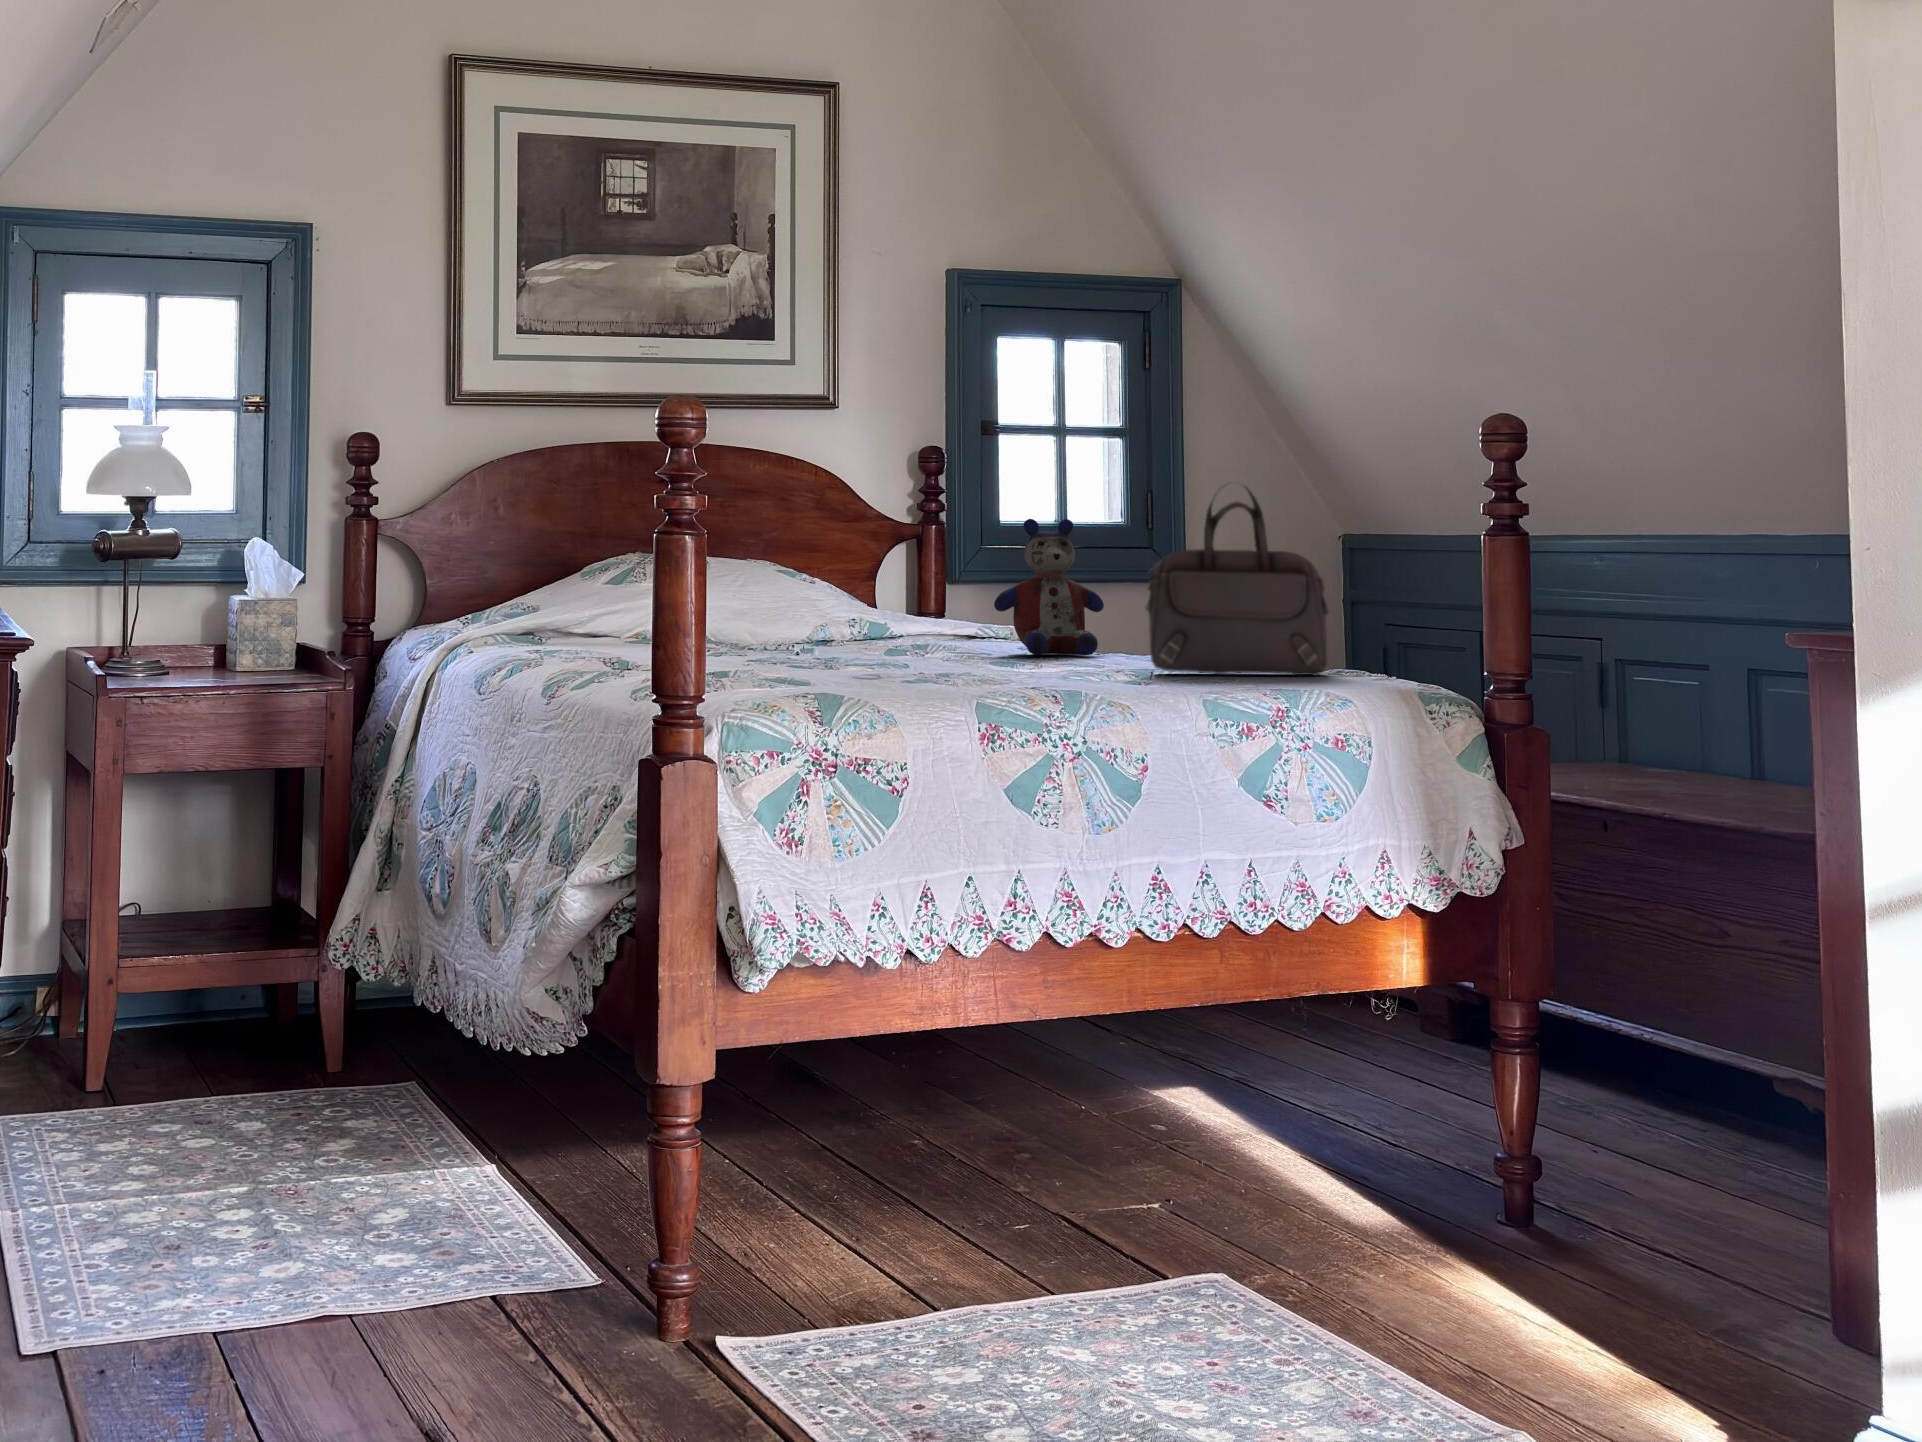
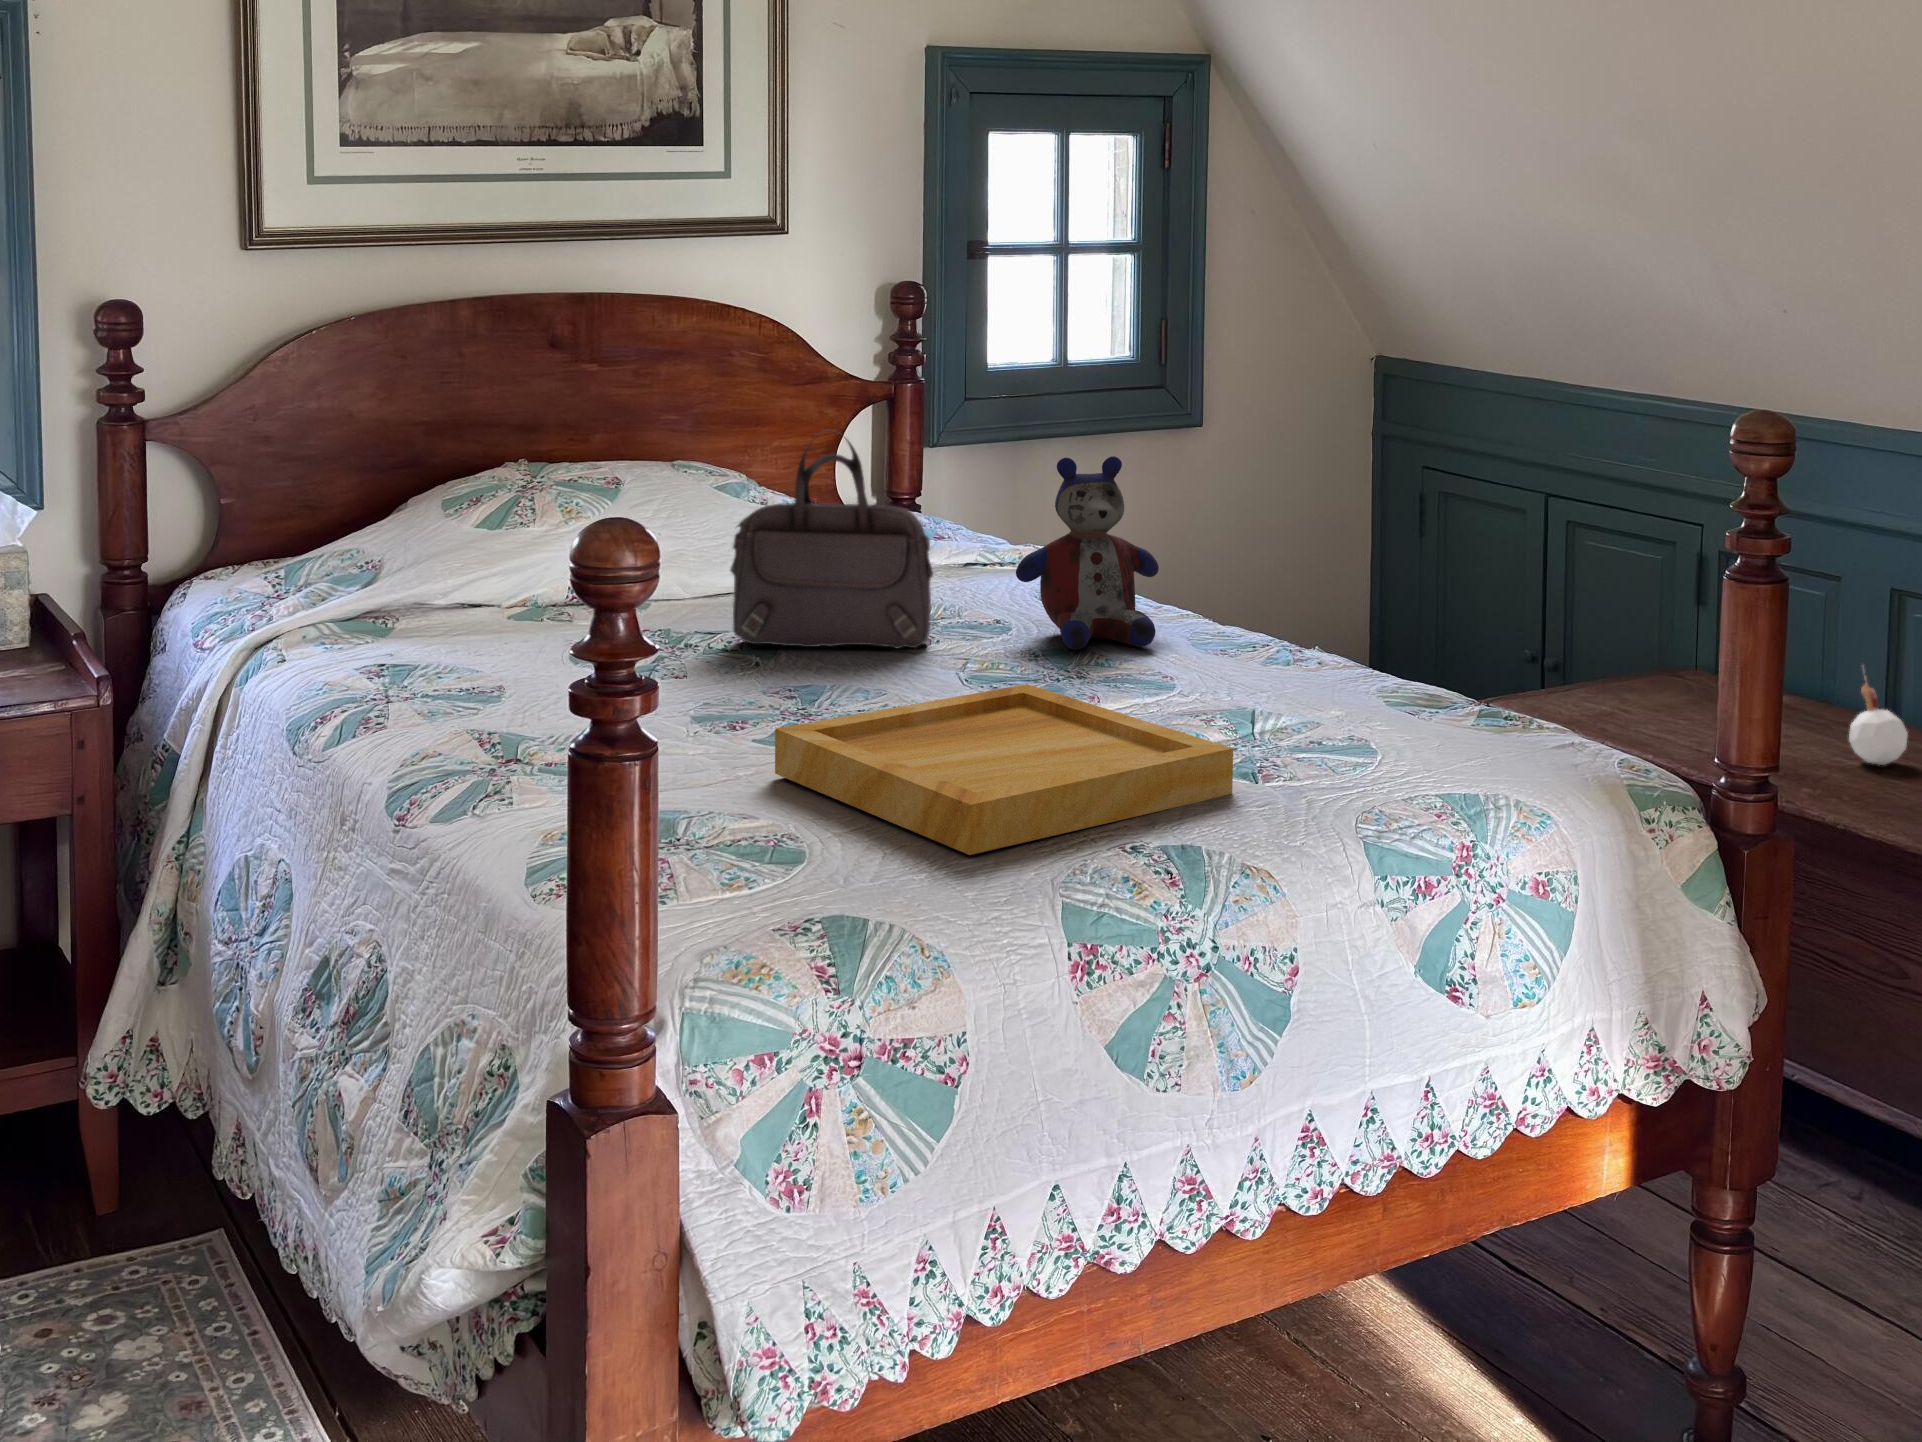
handbag: present [1146,488,1328,676] -> present [730,431,933,649]
tray: none [800,639,1118,686] -> present [775,684,1233,855]
candle: none [1684,705,1733,784] -> present [1849,676,1908,765]

